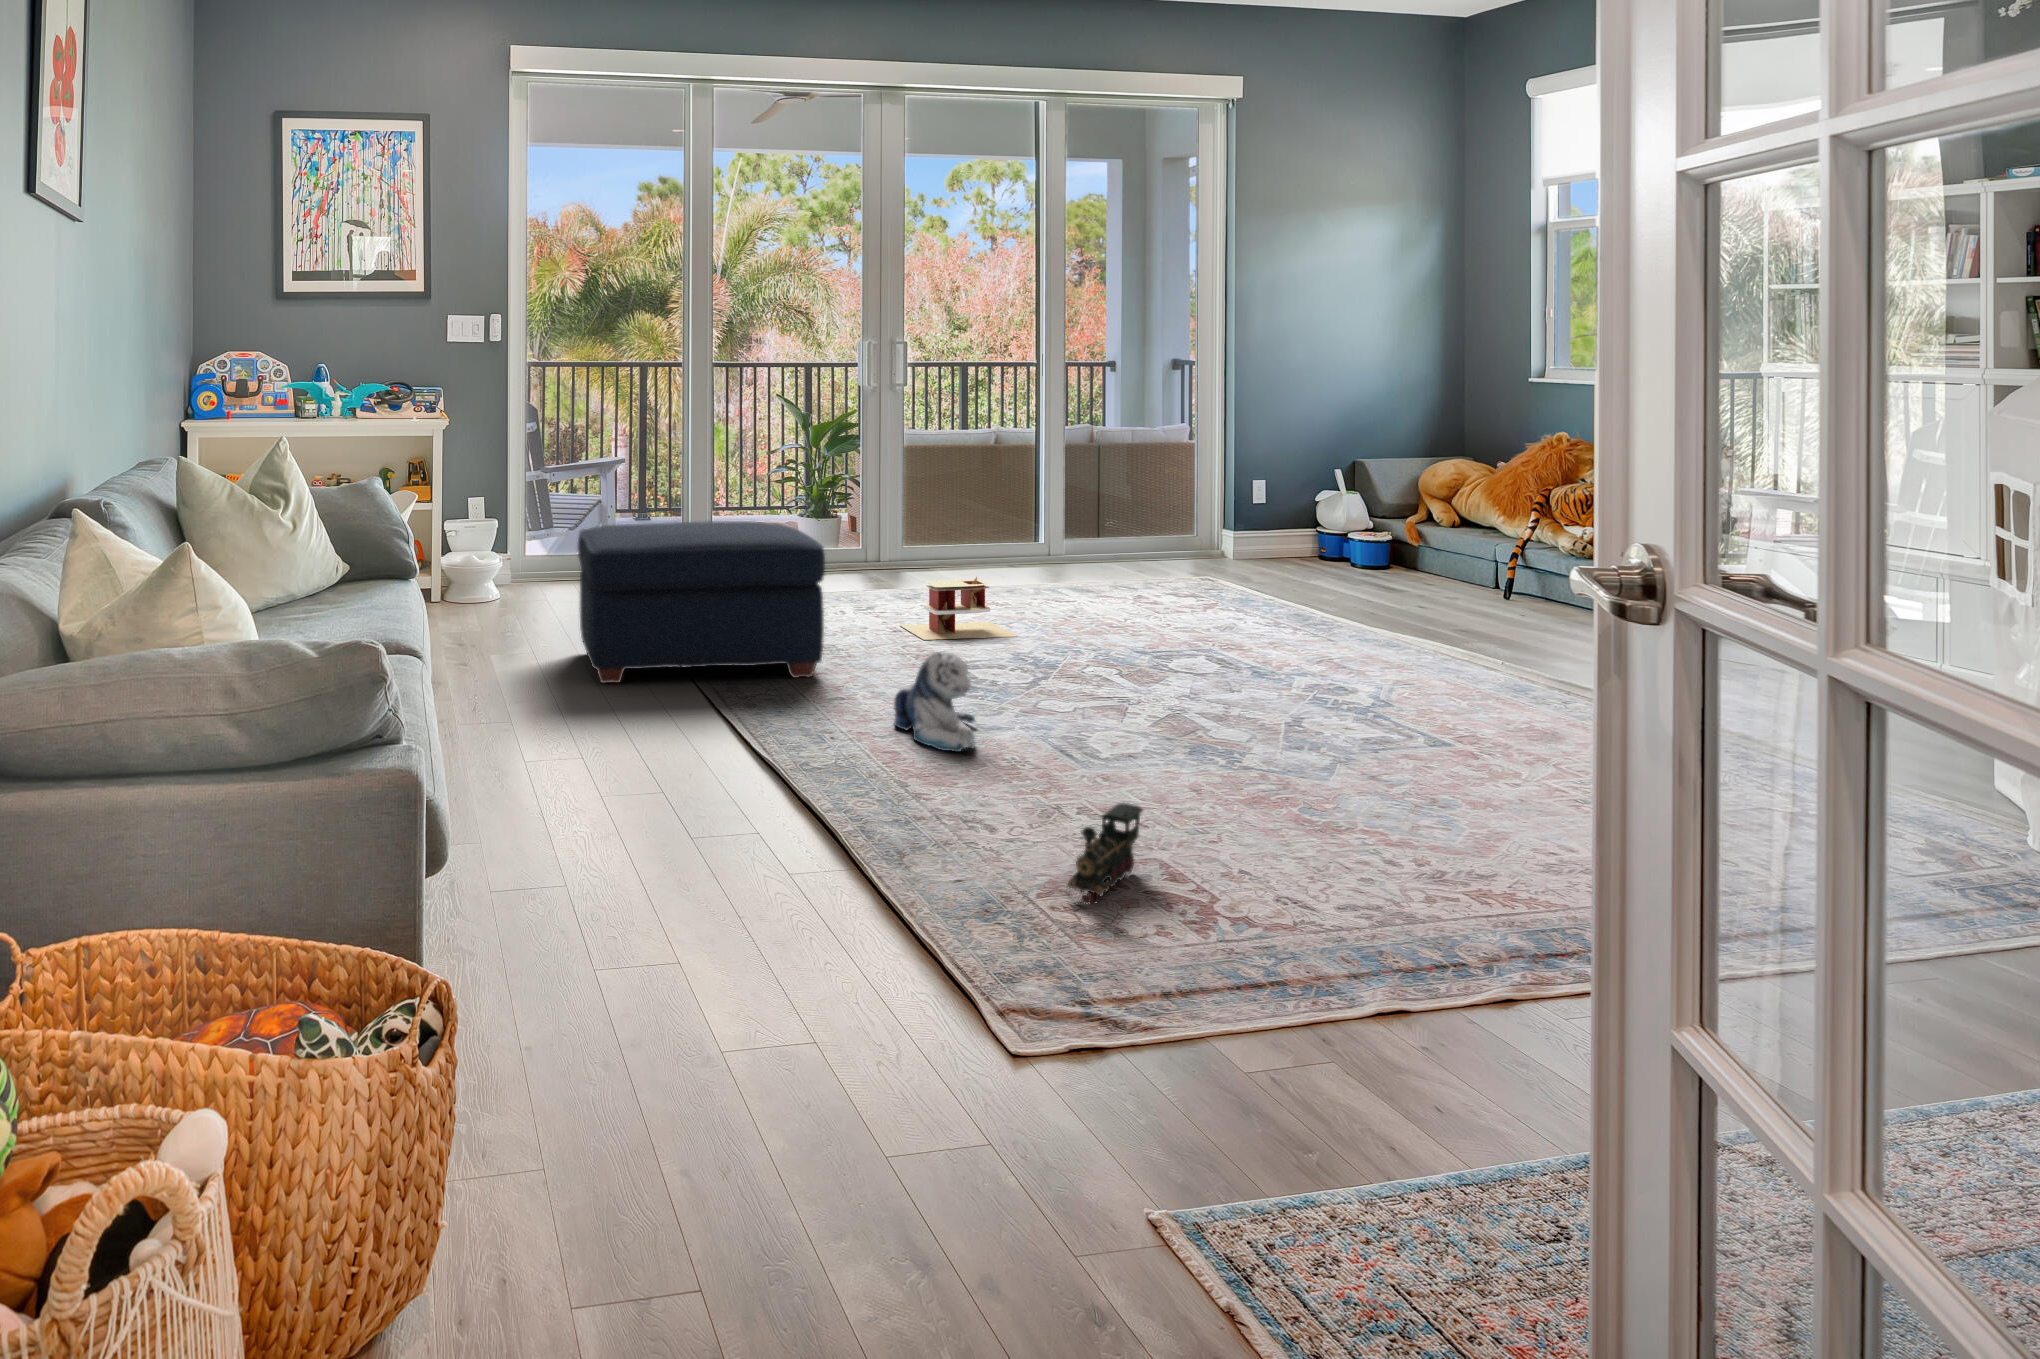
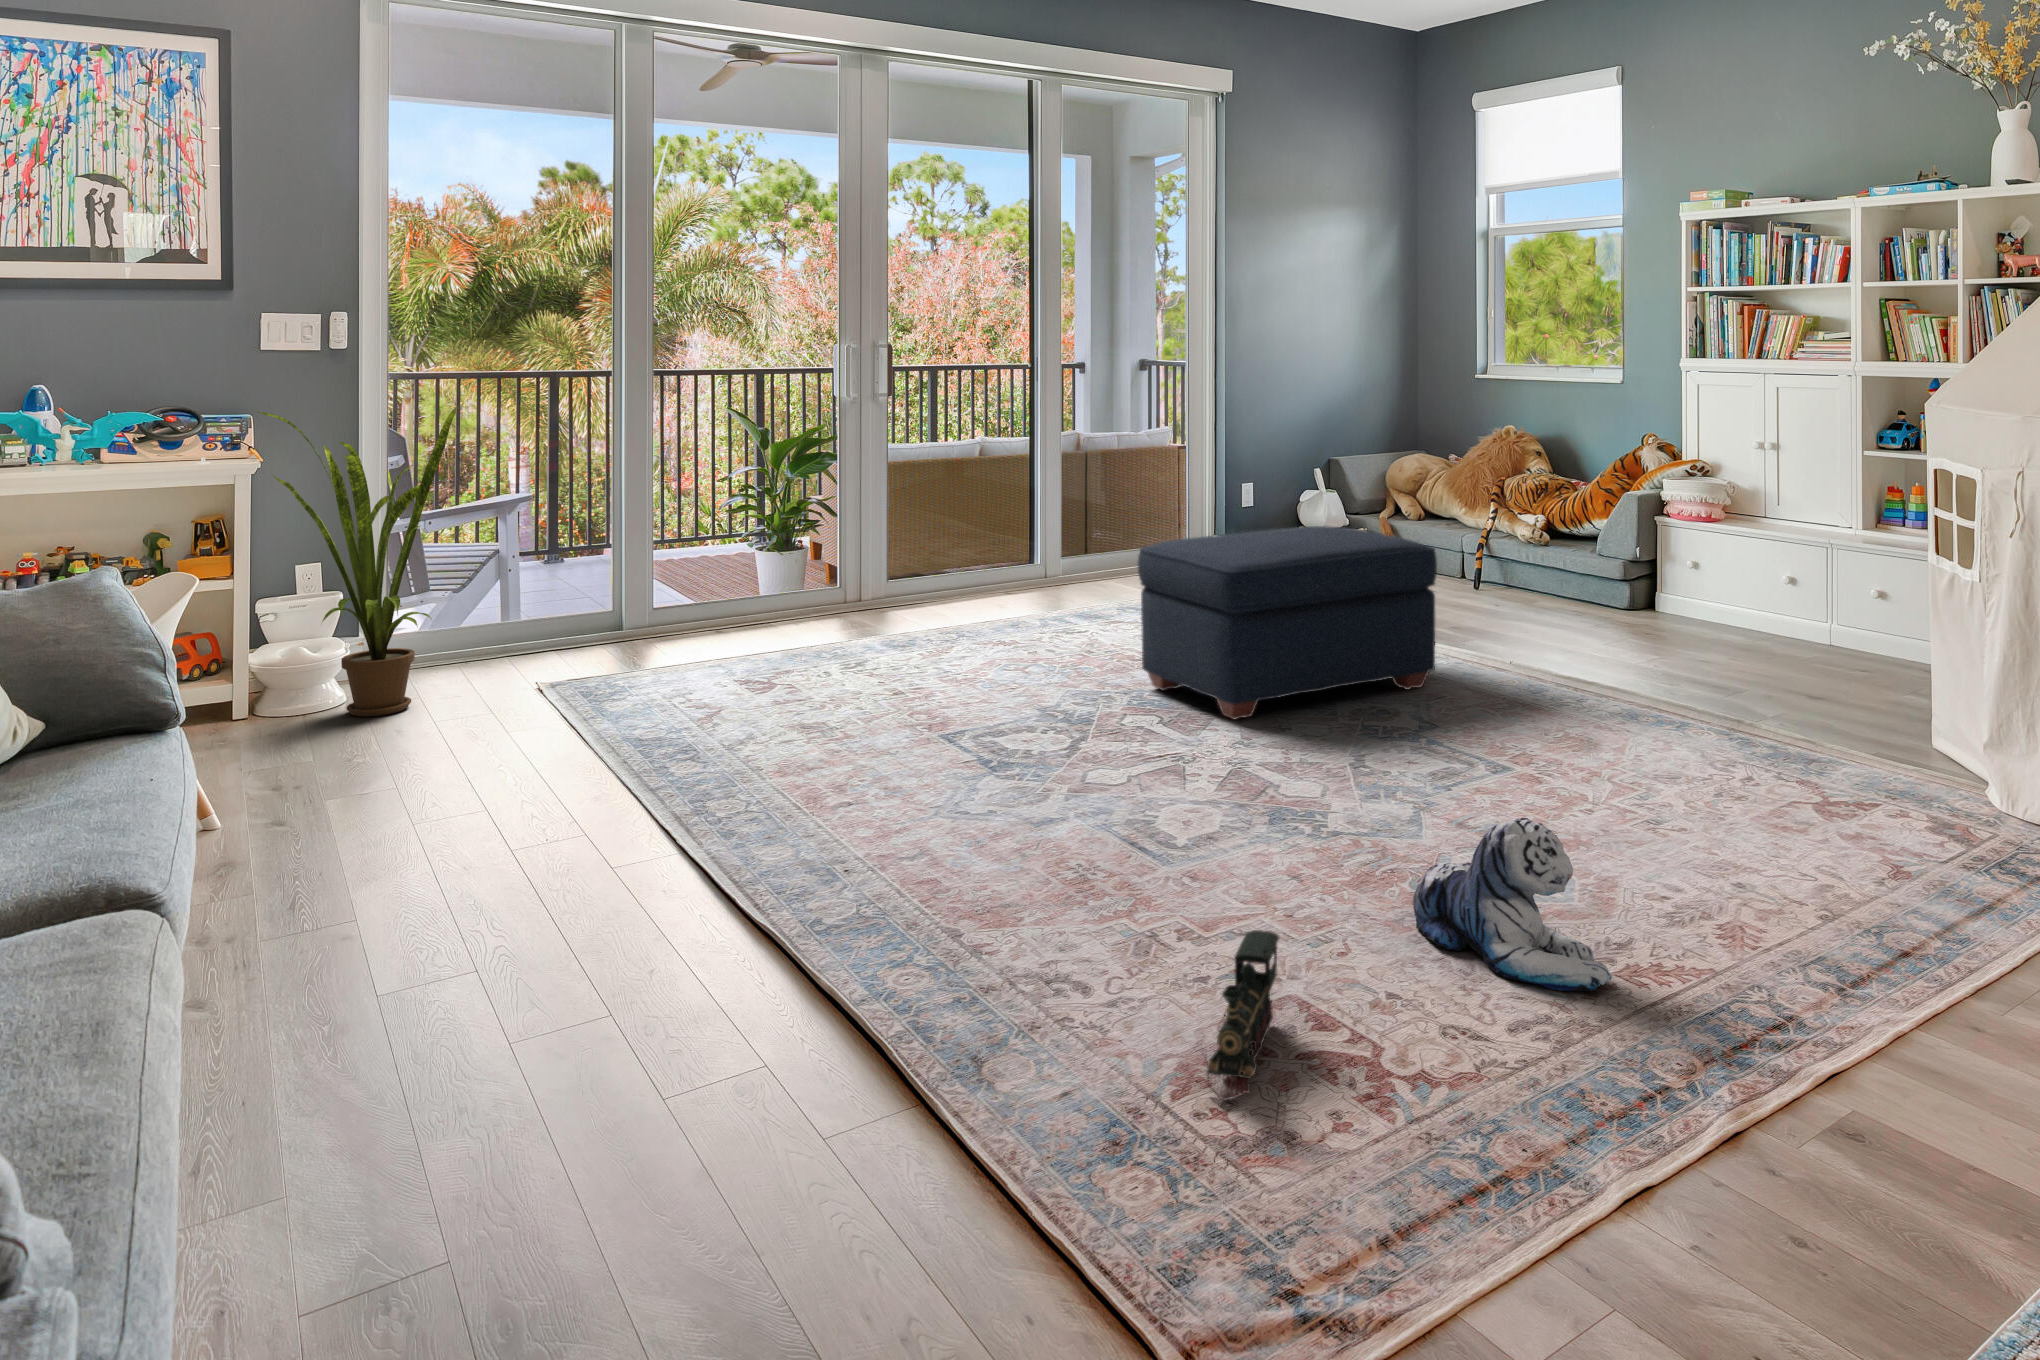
house plant: none [448,386,580,612] -> present [257,407,458,717]
ottoman: present [577,521,825,683] -> present [1138,526,1437,719]
toy house: present [900,577,1017,640] -> none [892,616,1033,699]
plush toy: present [894,652,975,752] -> present [1413,818,1612,991]

